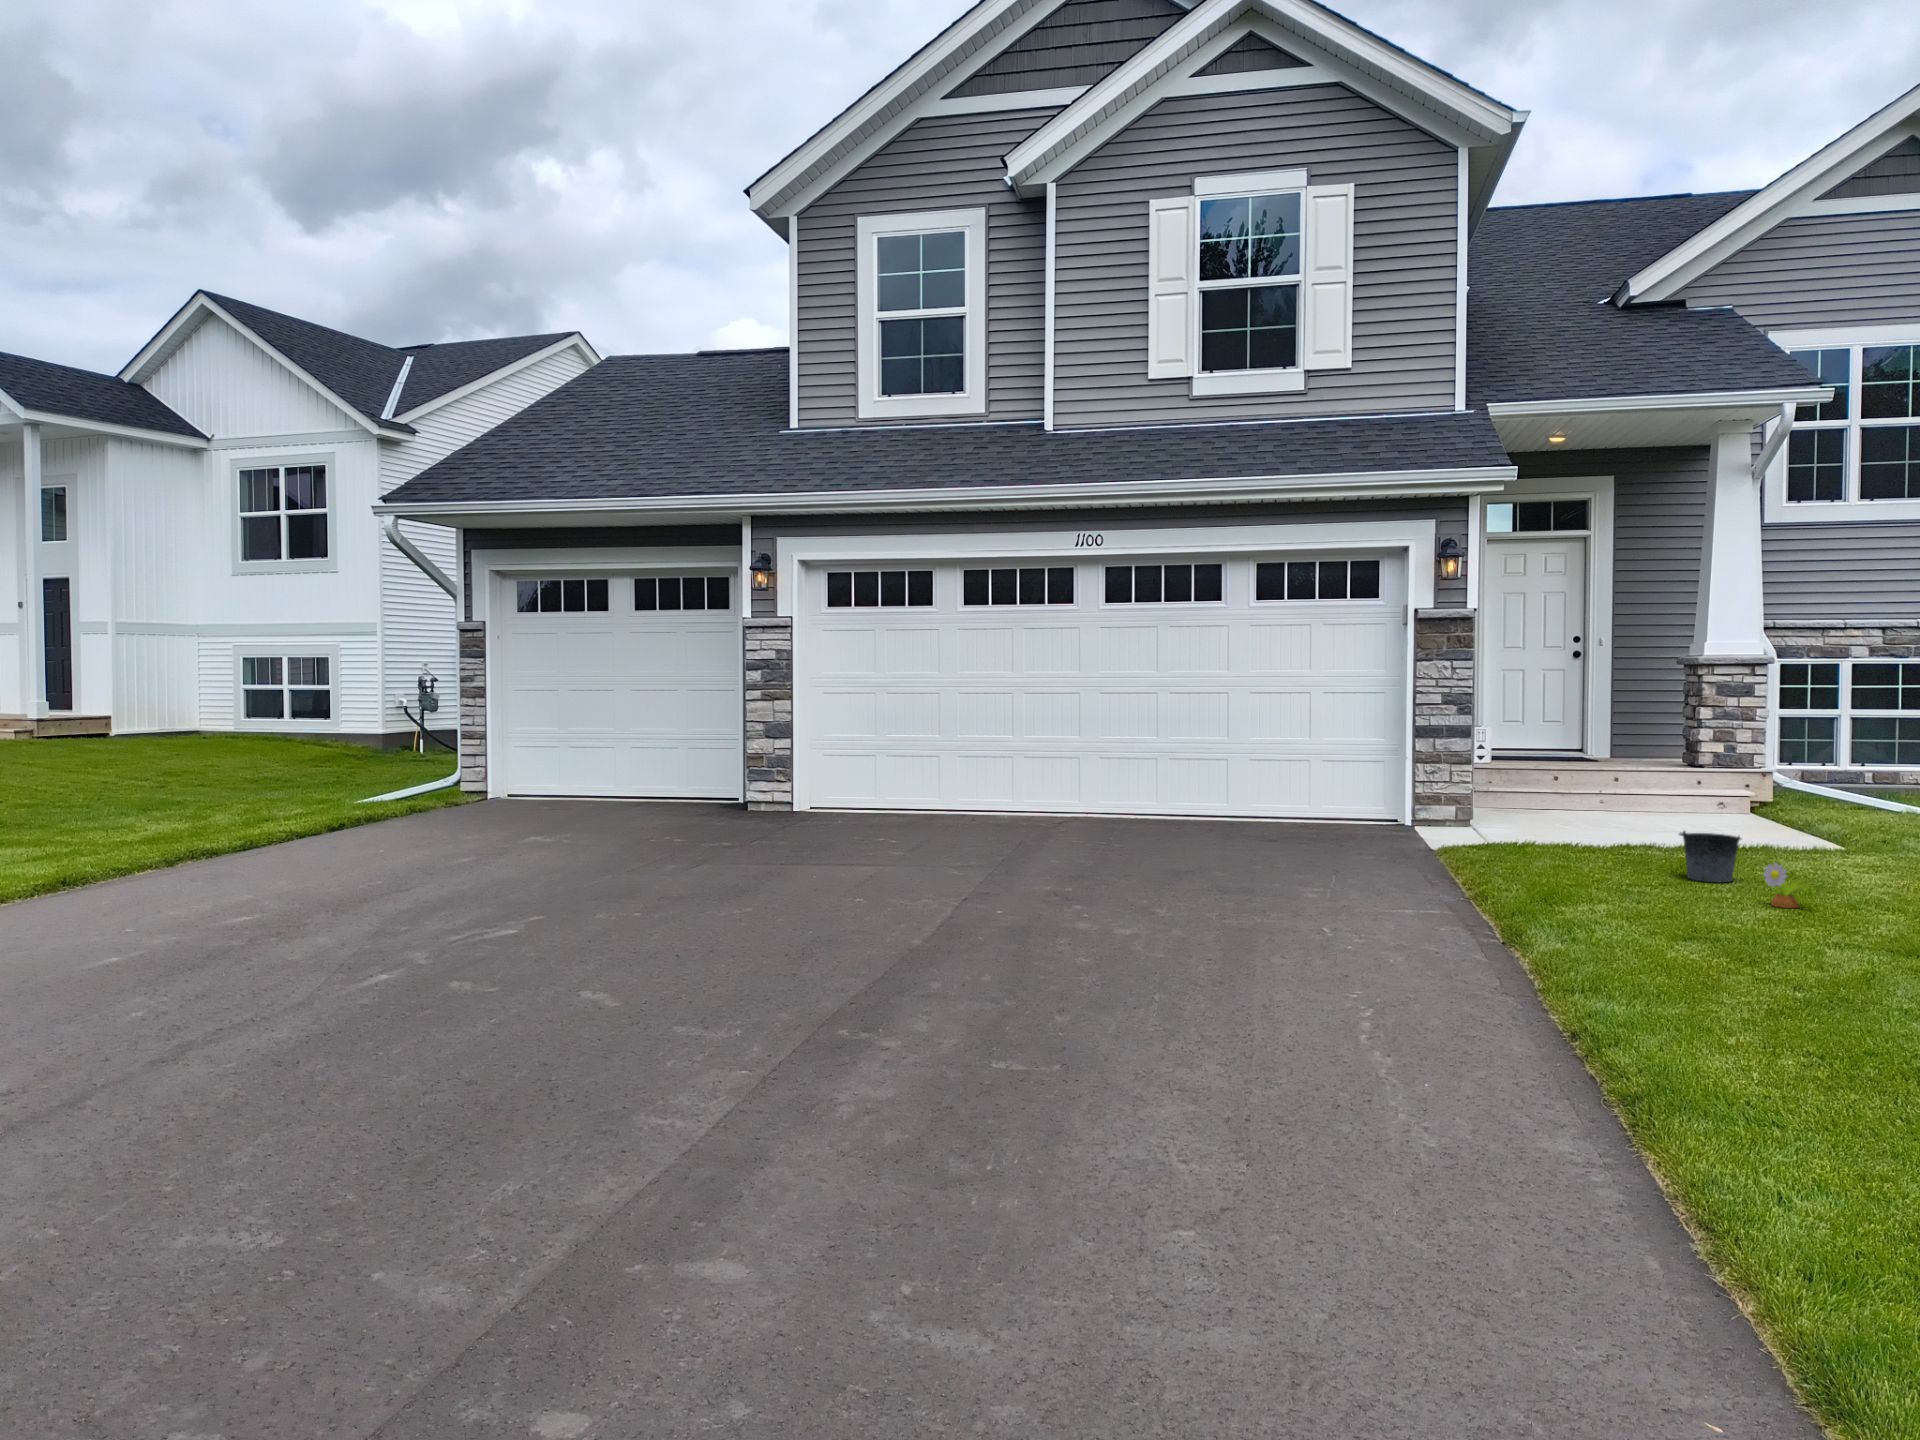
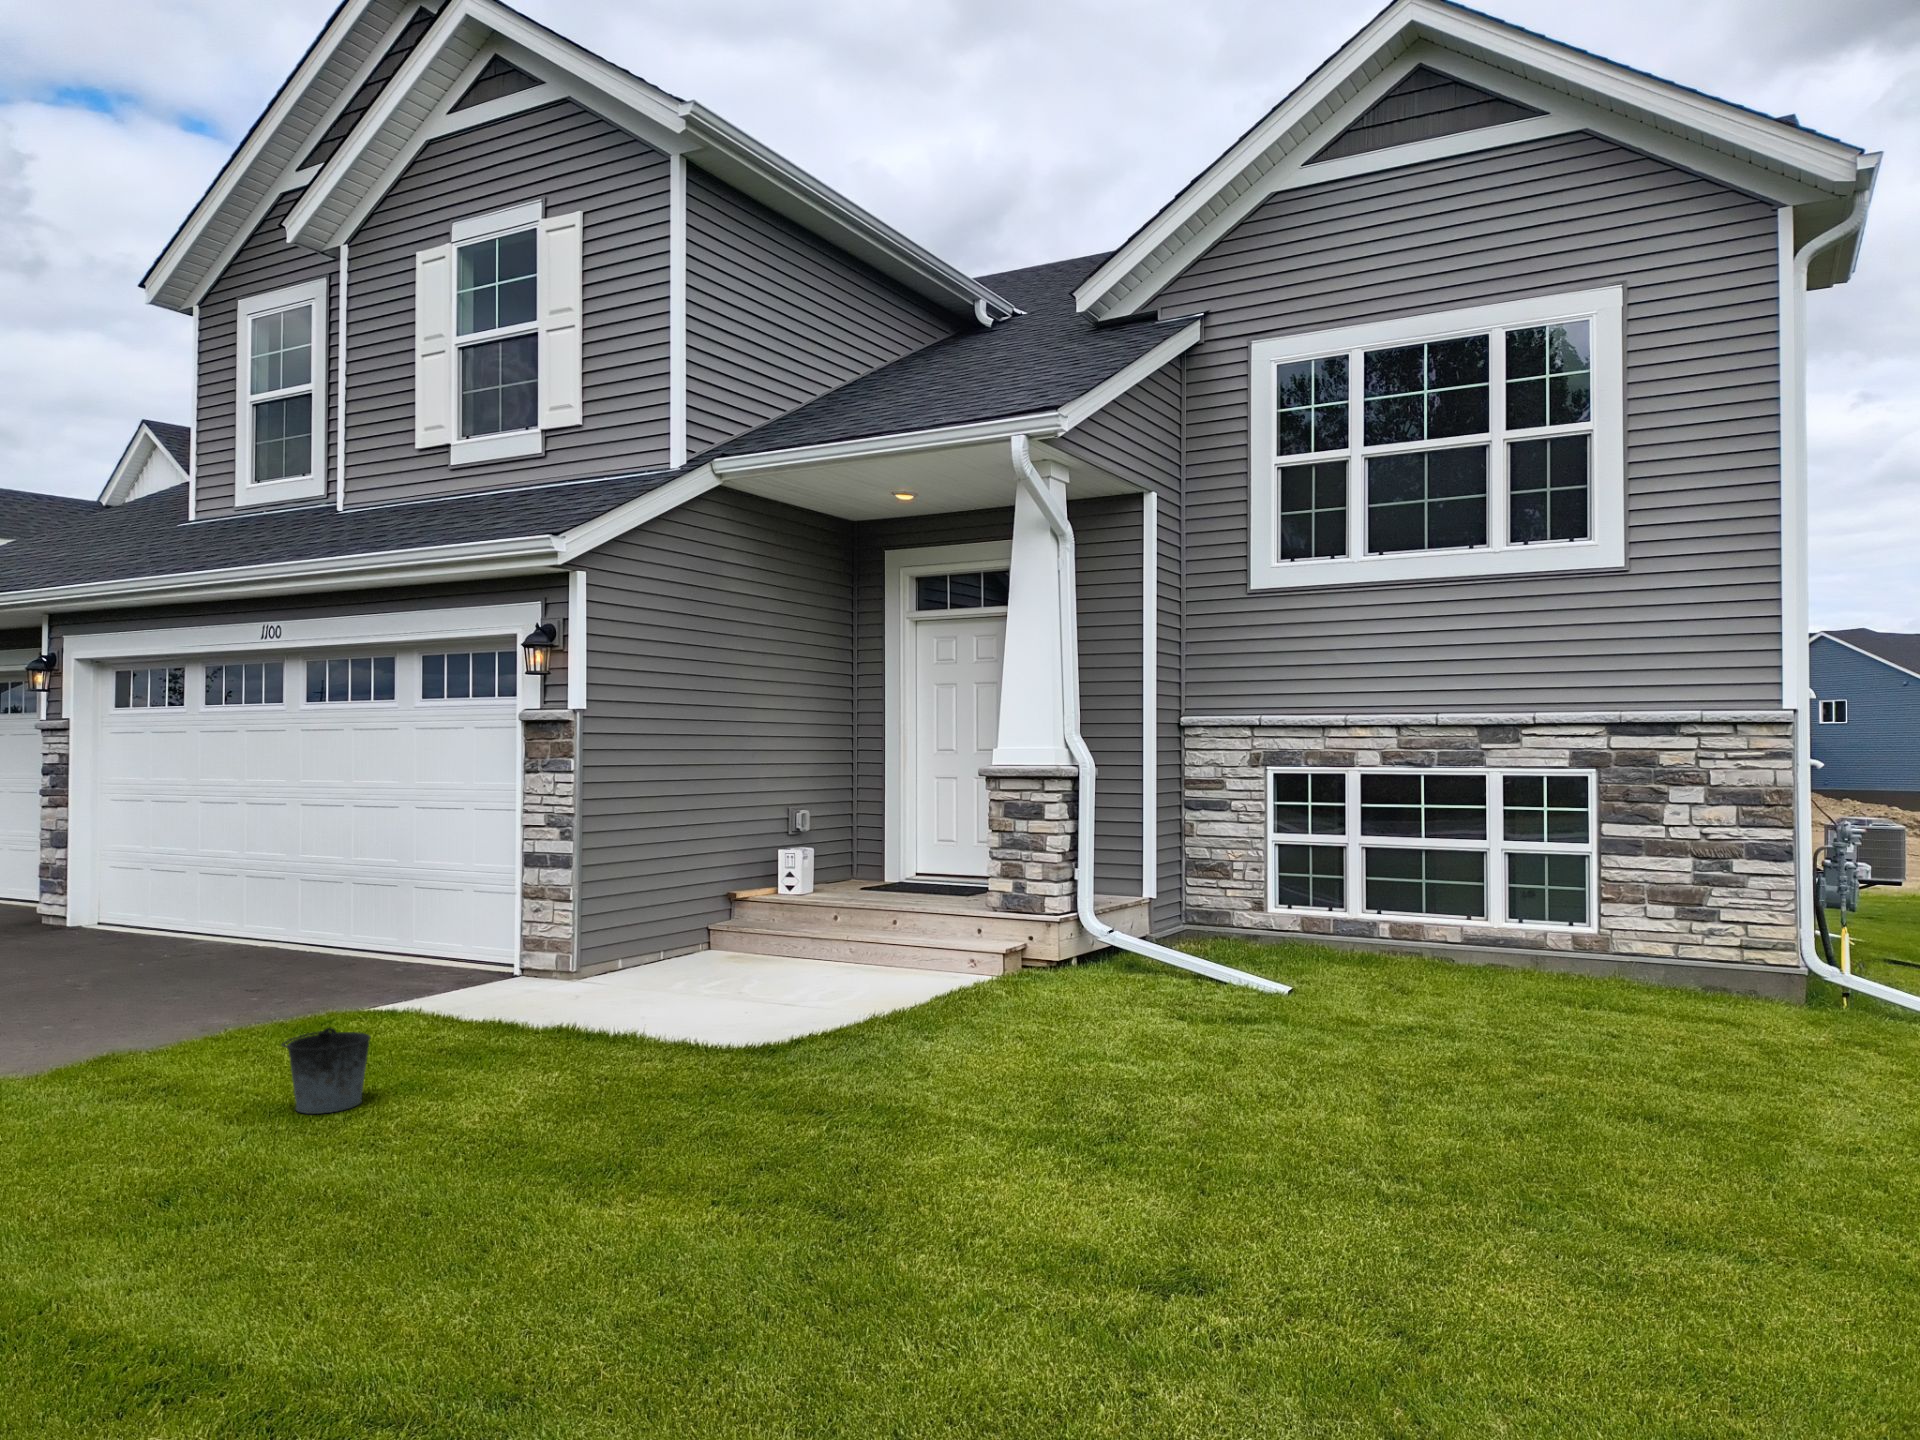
decorative plant: present [1762,863,1814,908] -> none [114,1099,198,1177]

